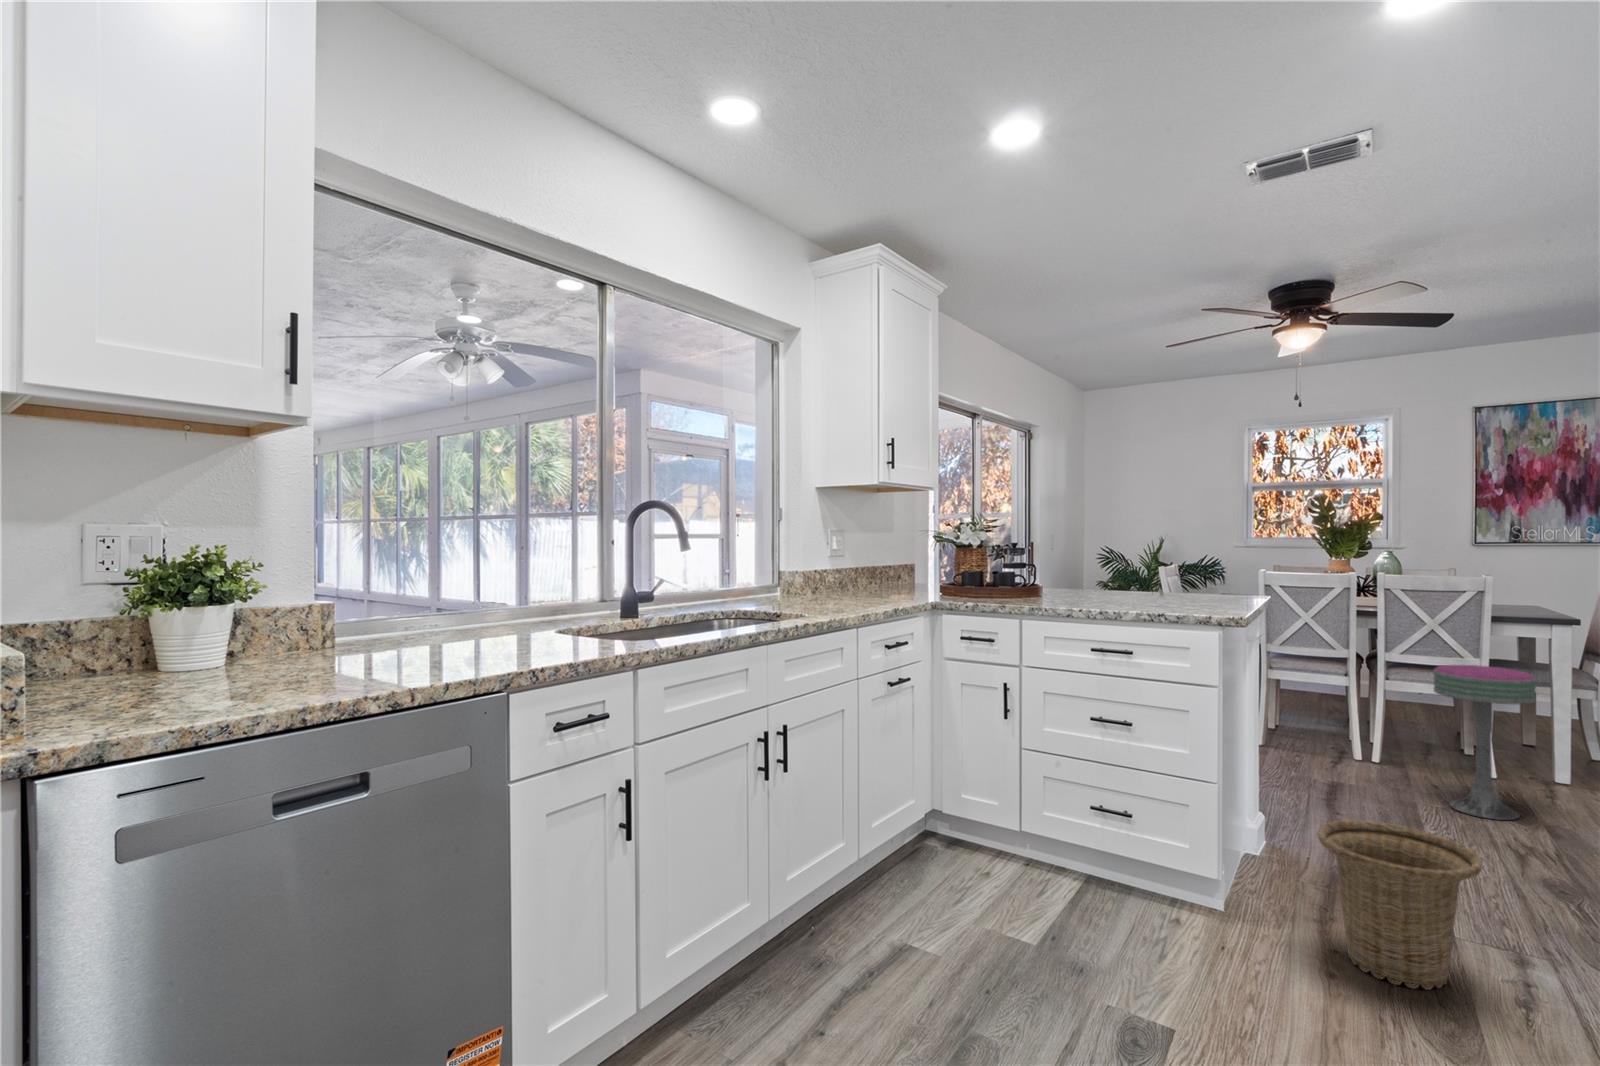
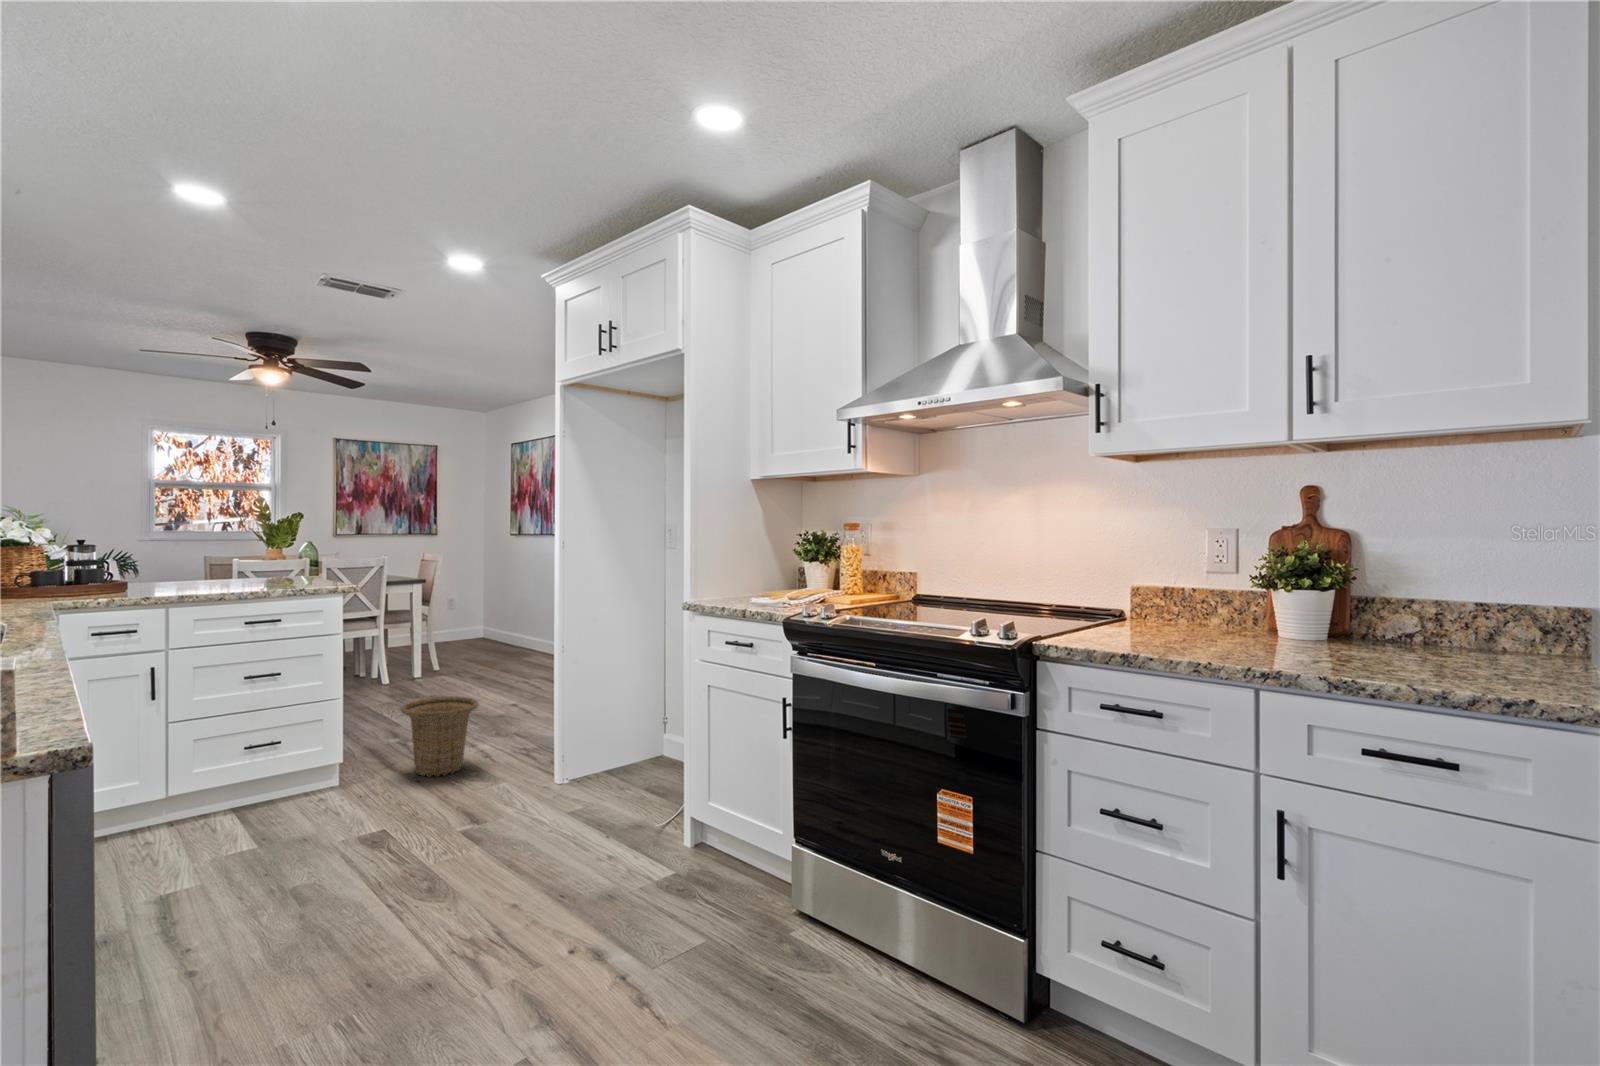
bar stool: present [1433,665,1536,820] -> none [375,613,428,703]

